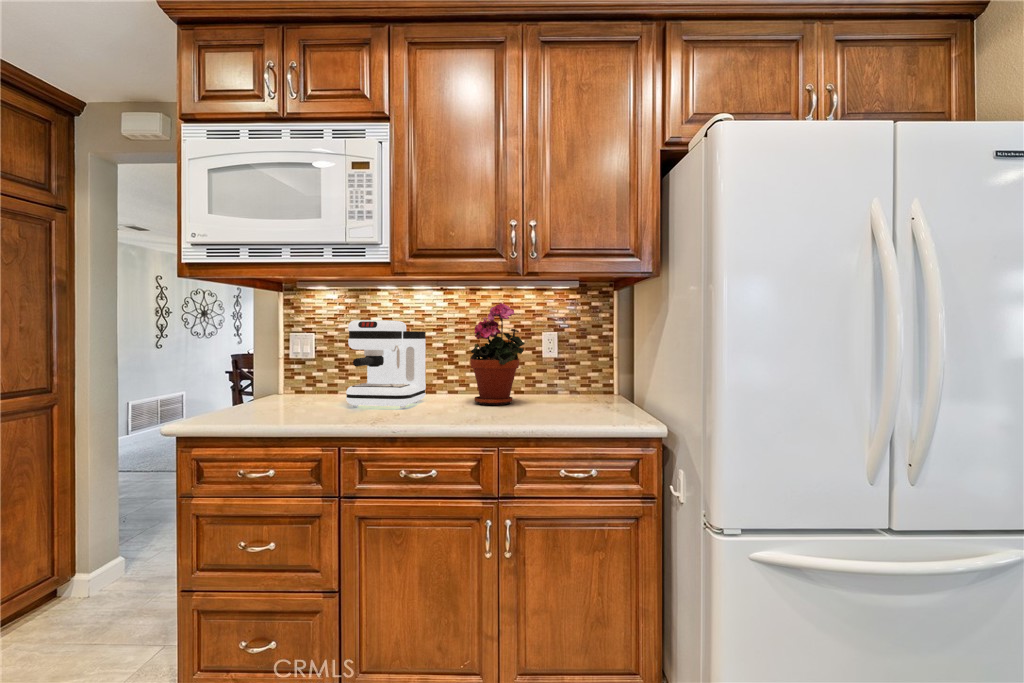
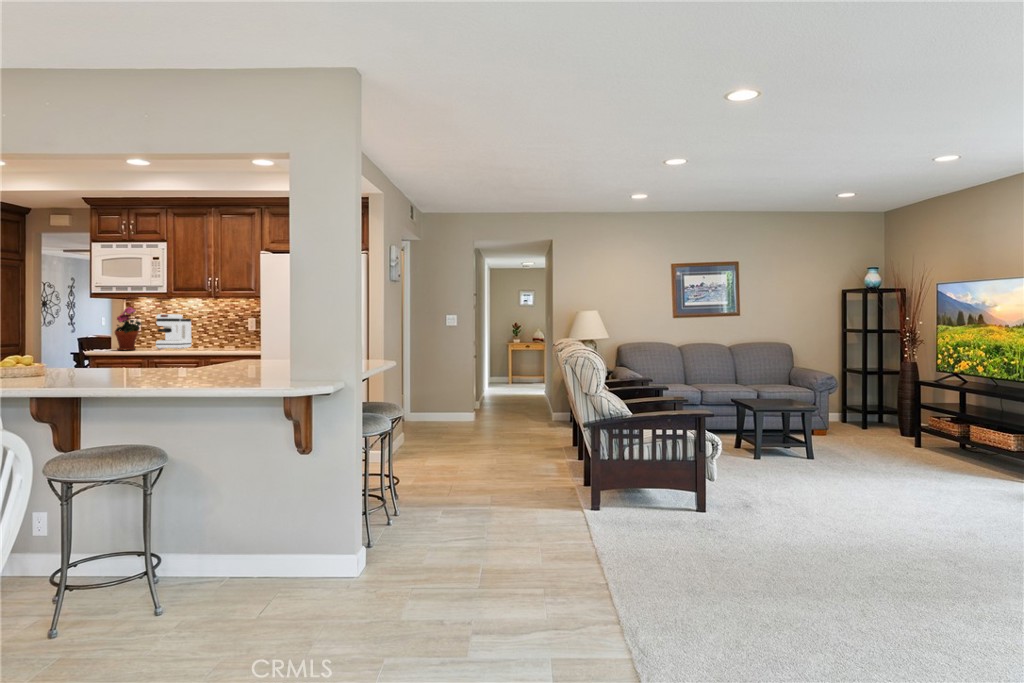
potted plant: present [470,303,525,405] -> present [115,307,141,351]

